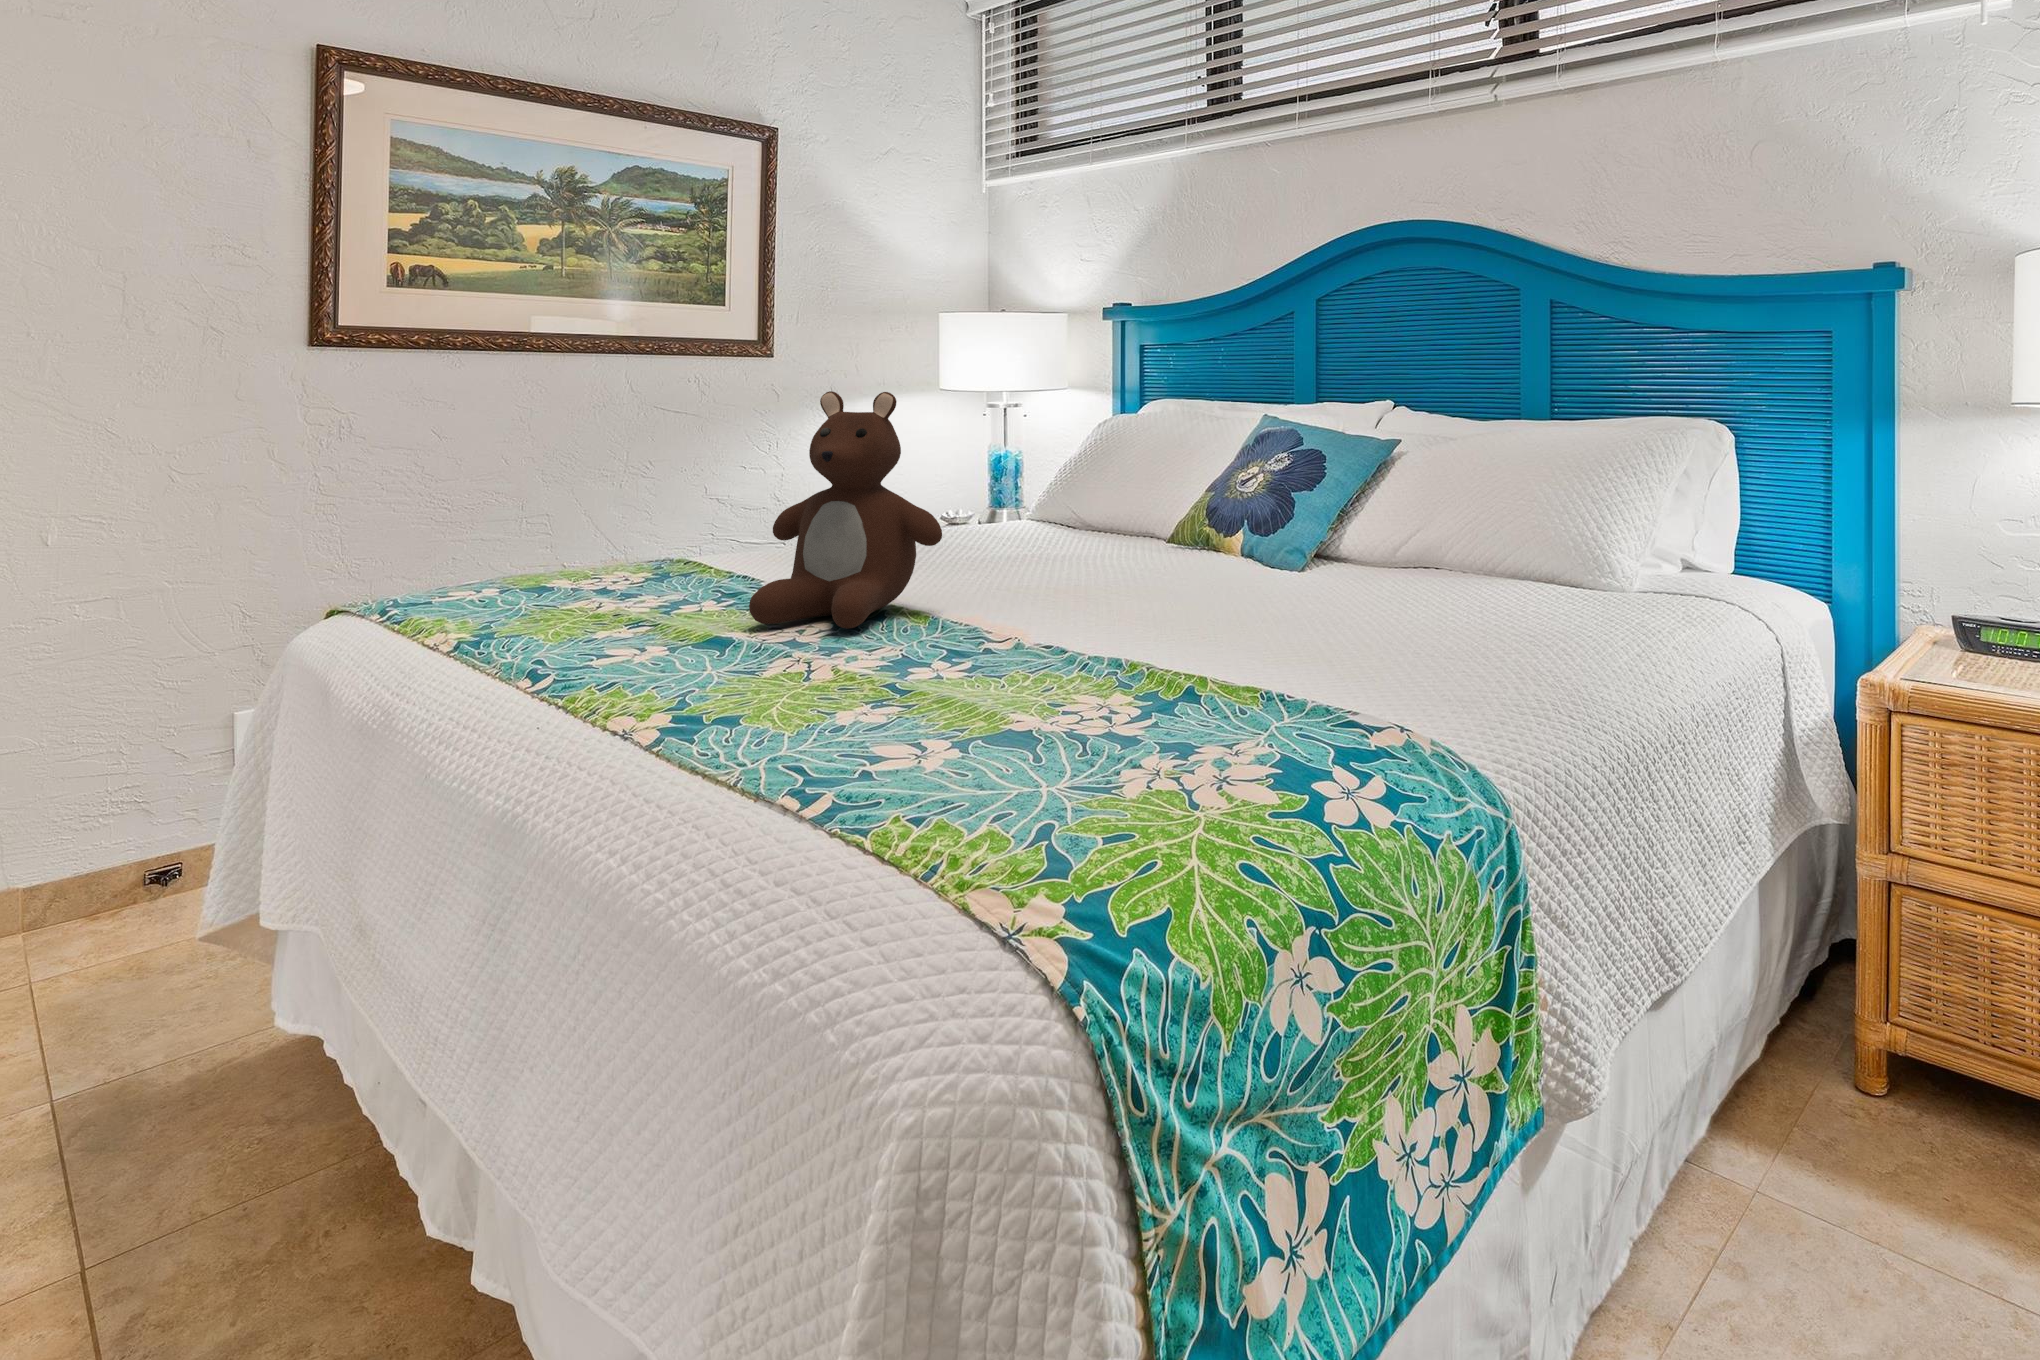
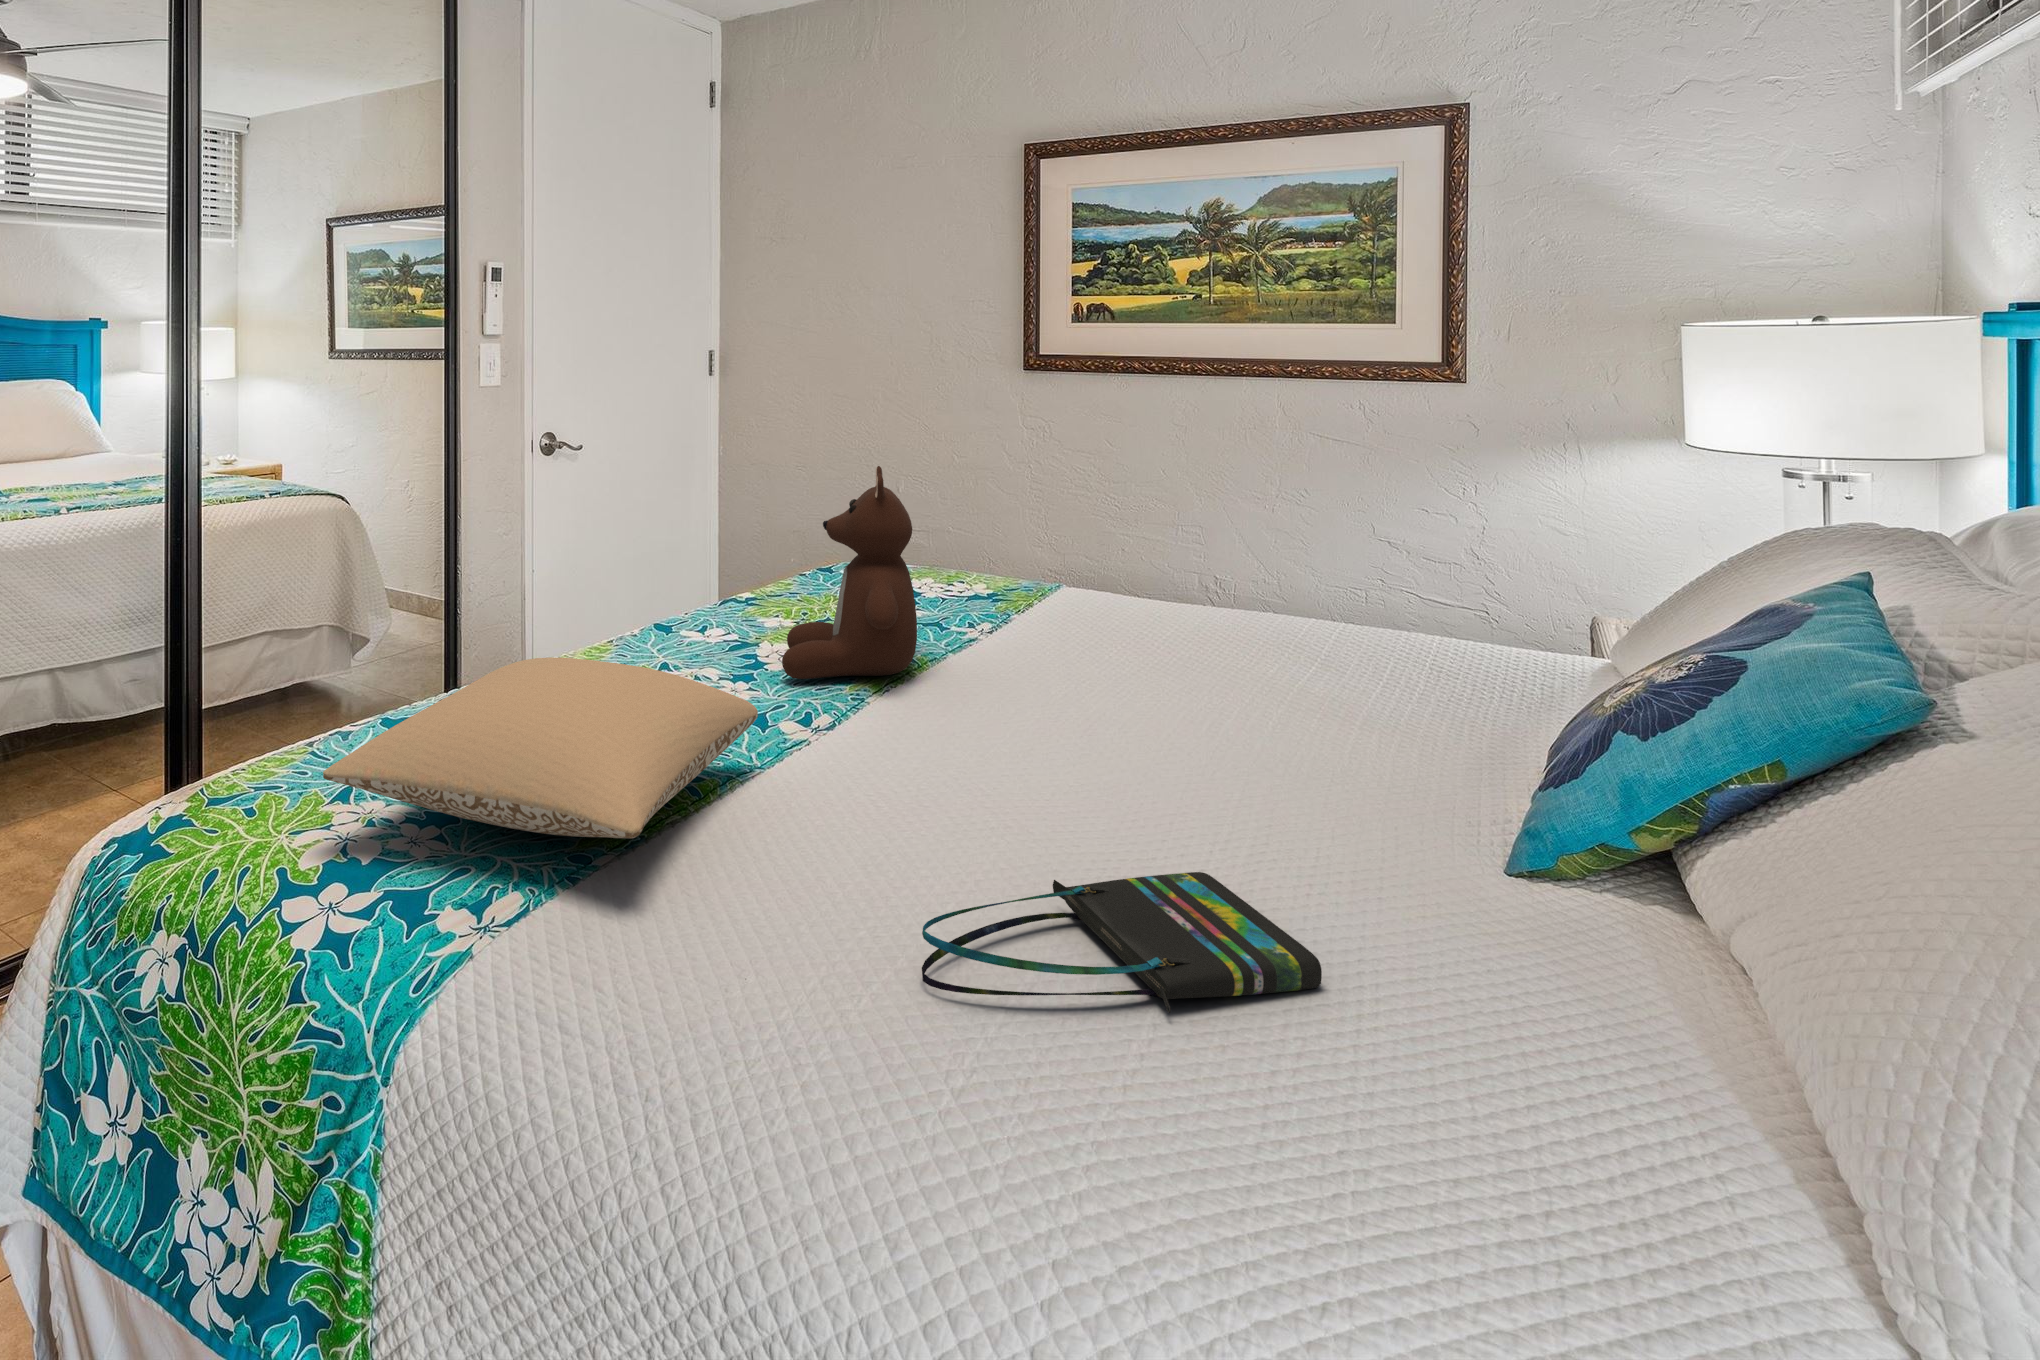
pillow: none [881,556,1365,721] -> present [323,657,758,838]
tote bag: none [1346,576,1484,636] -> present [922,872,1322,1013]

